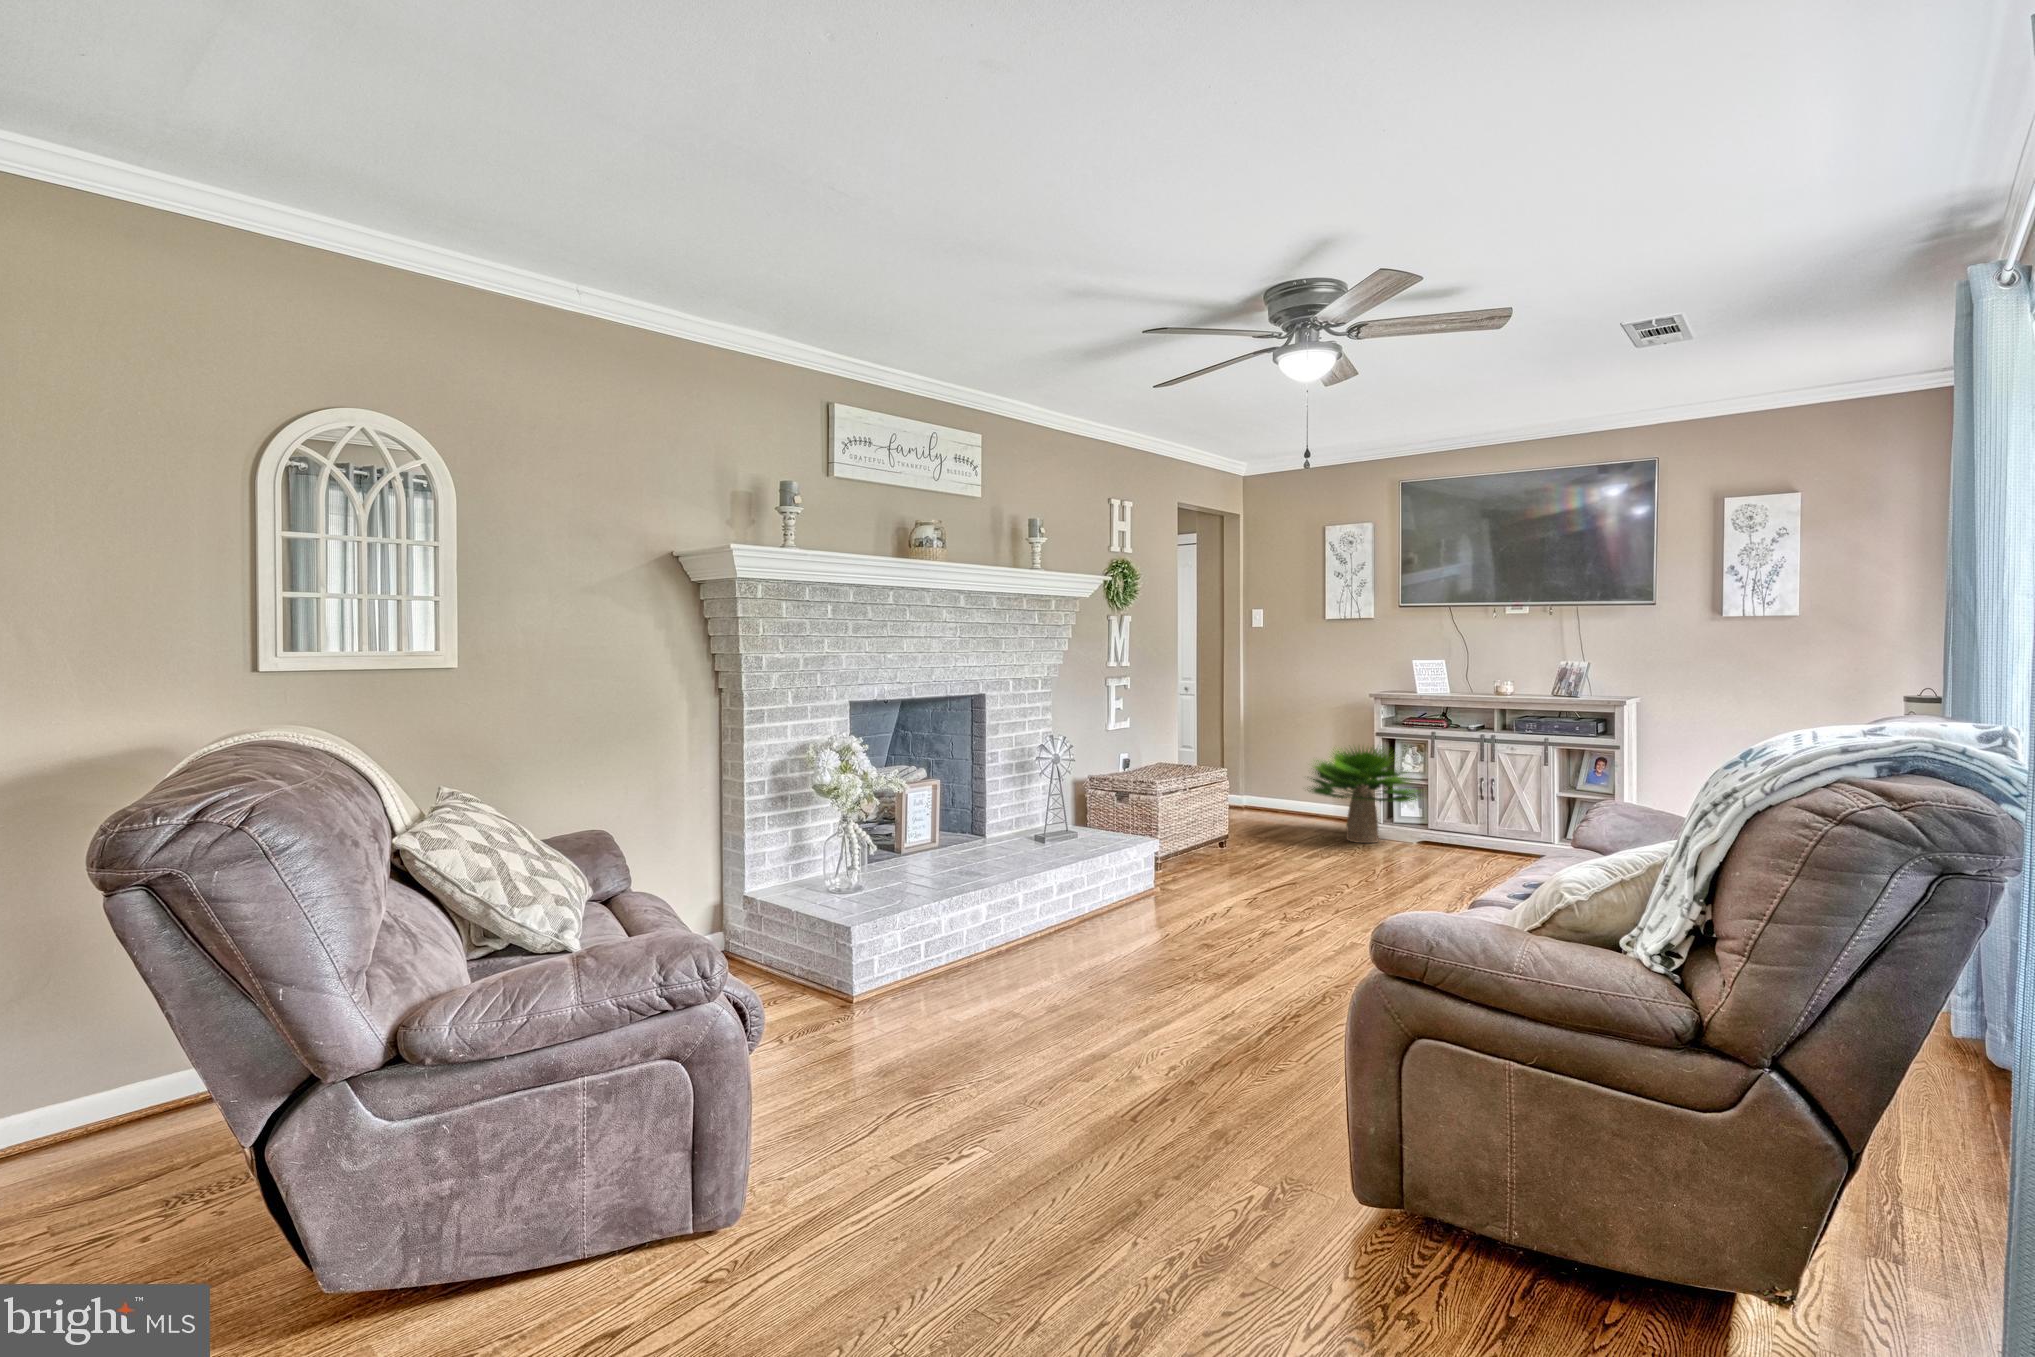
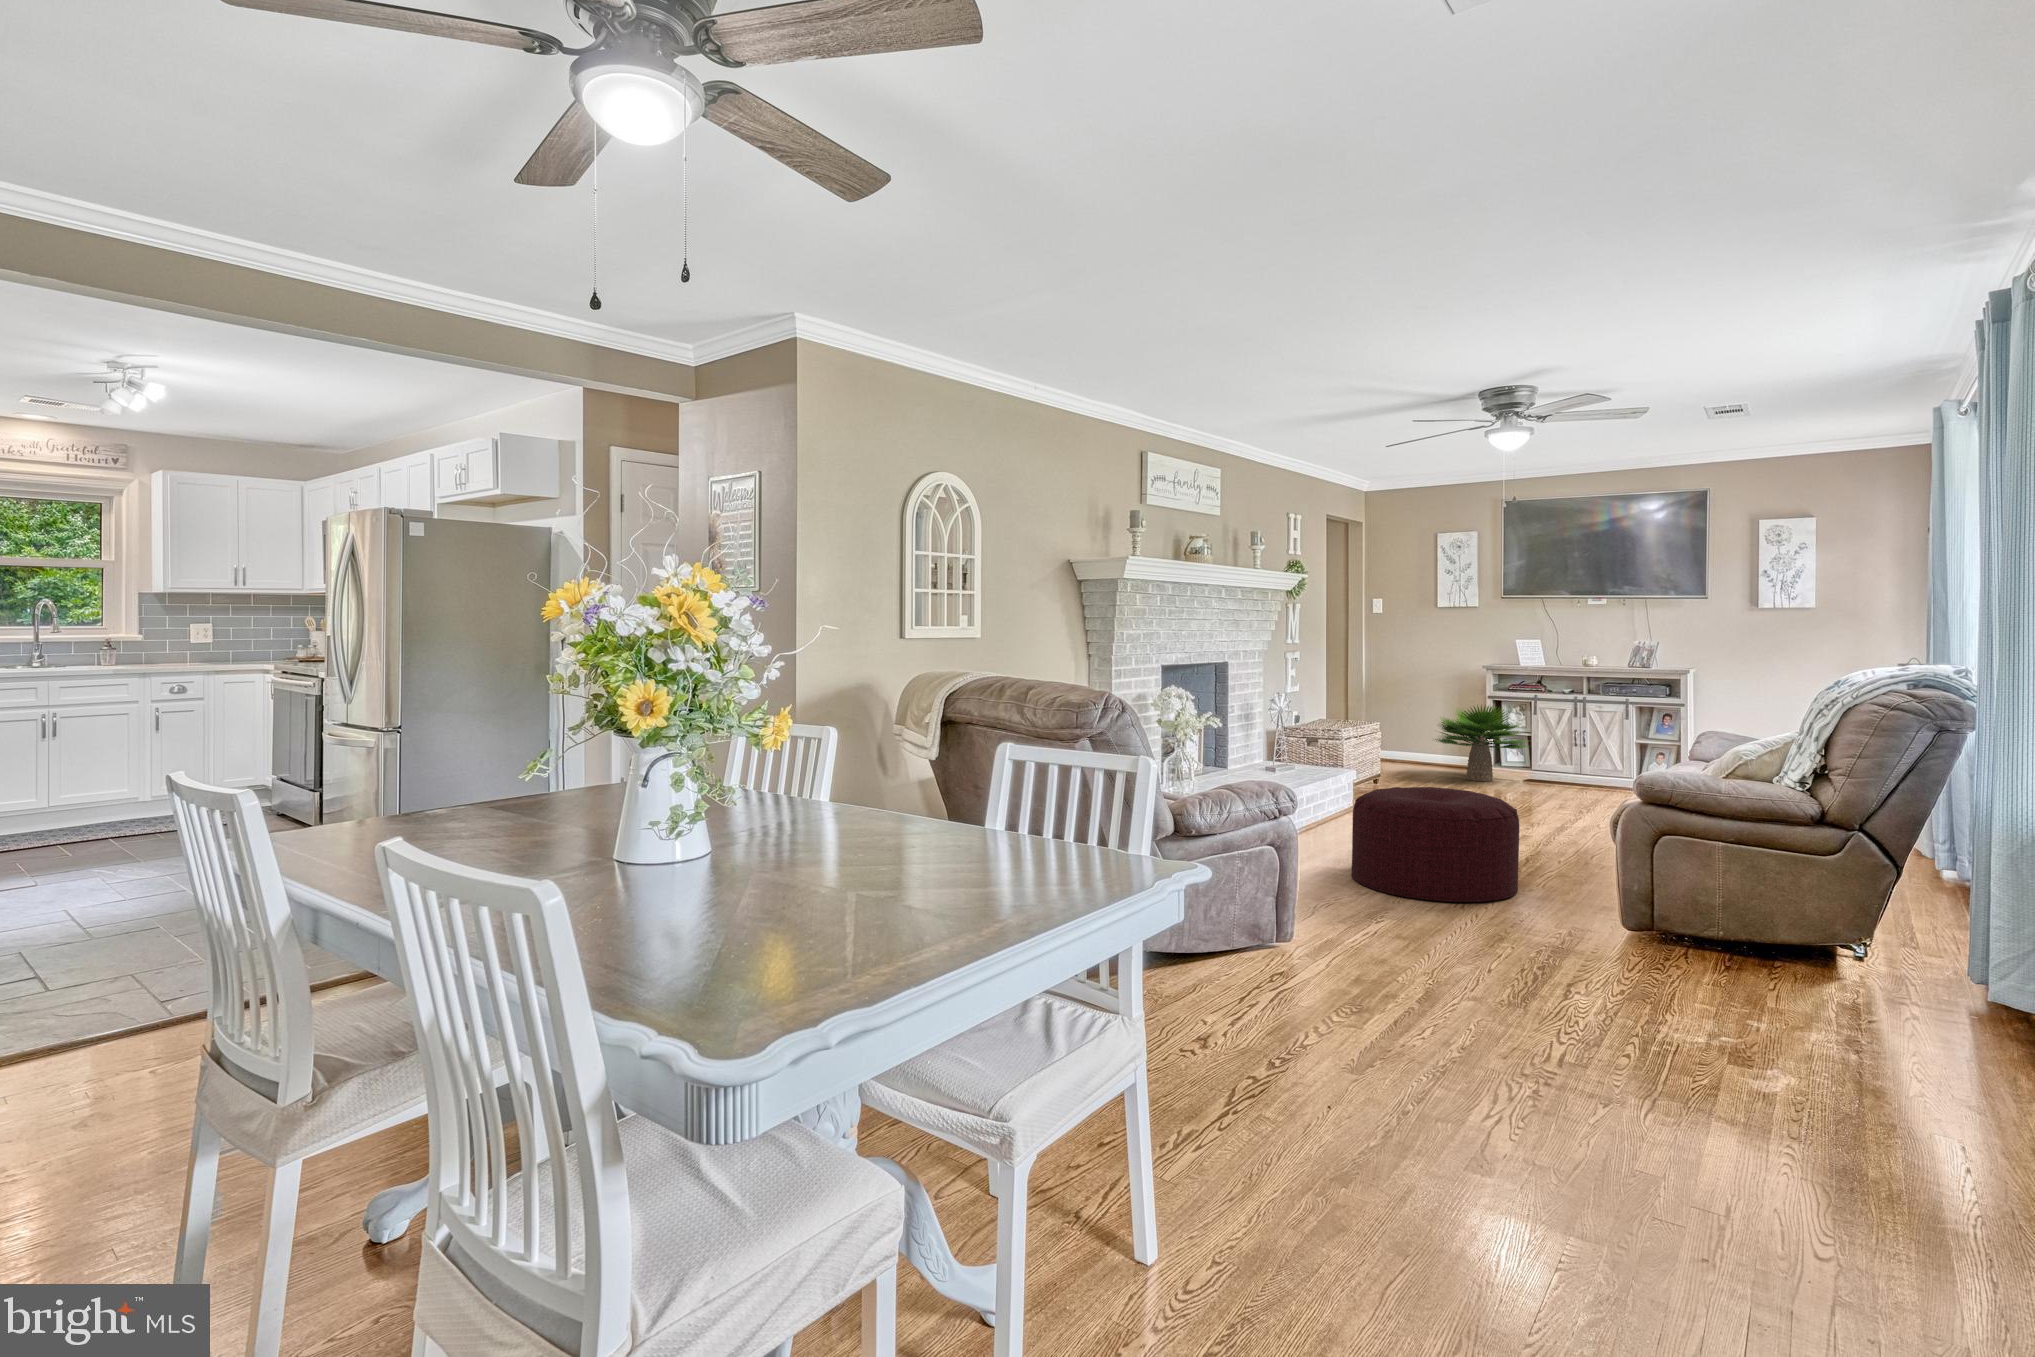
ottoman: none [998,892,1246,1109] -> present [1351,787,1519,902]

